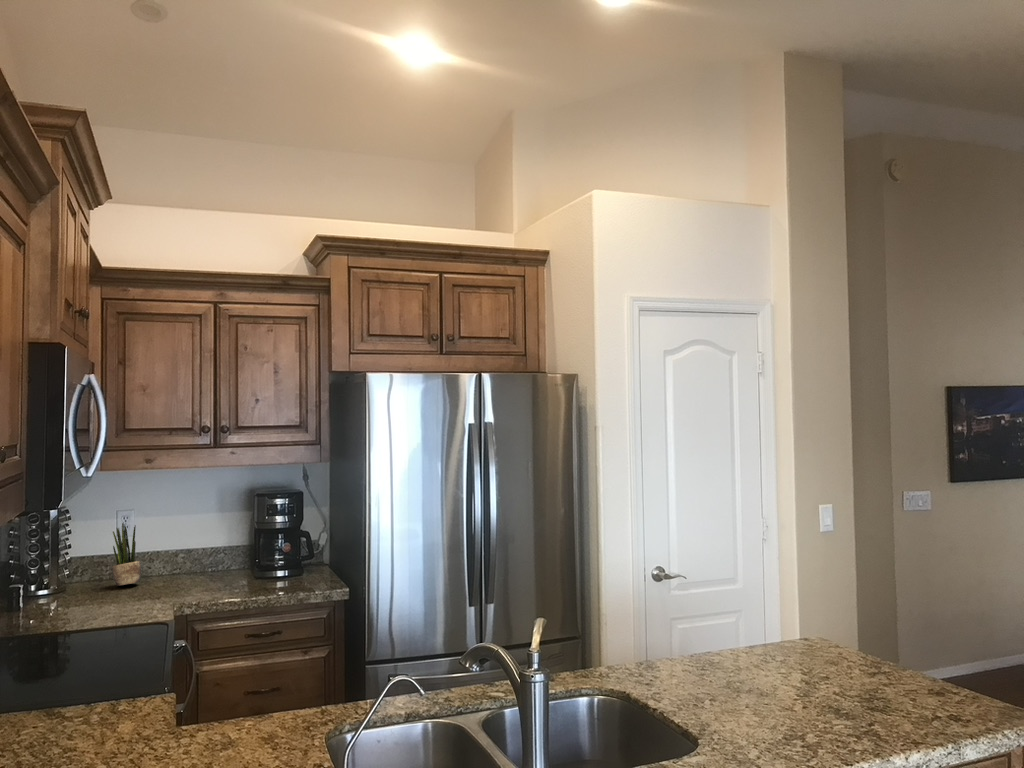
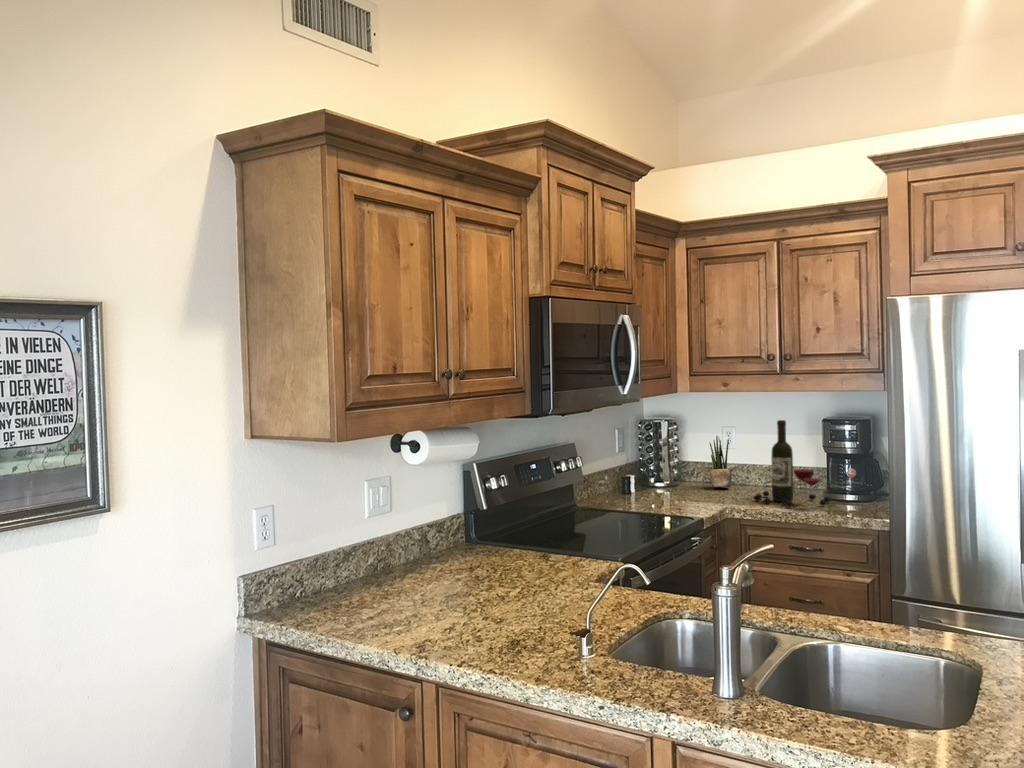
wine bottle: none [187,499,276,595] -> present [754,420,830,507]

